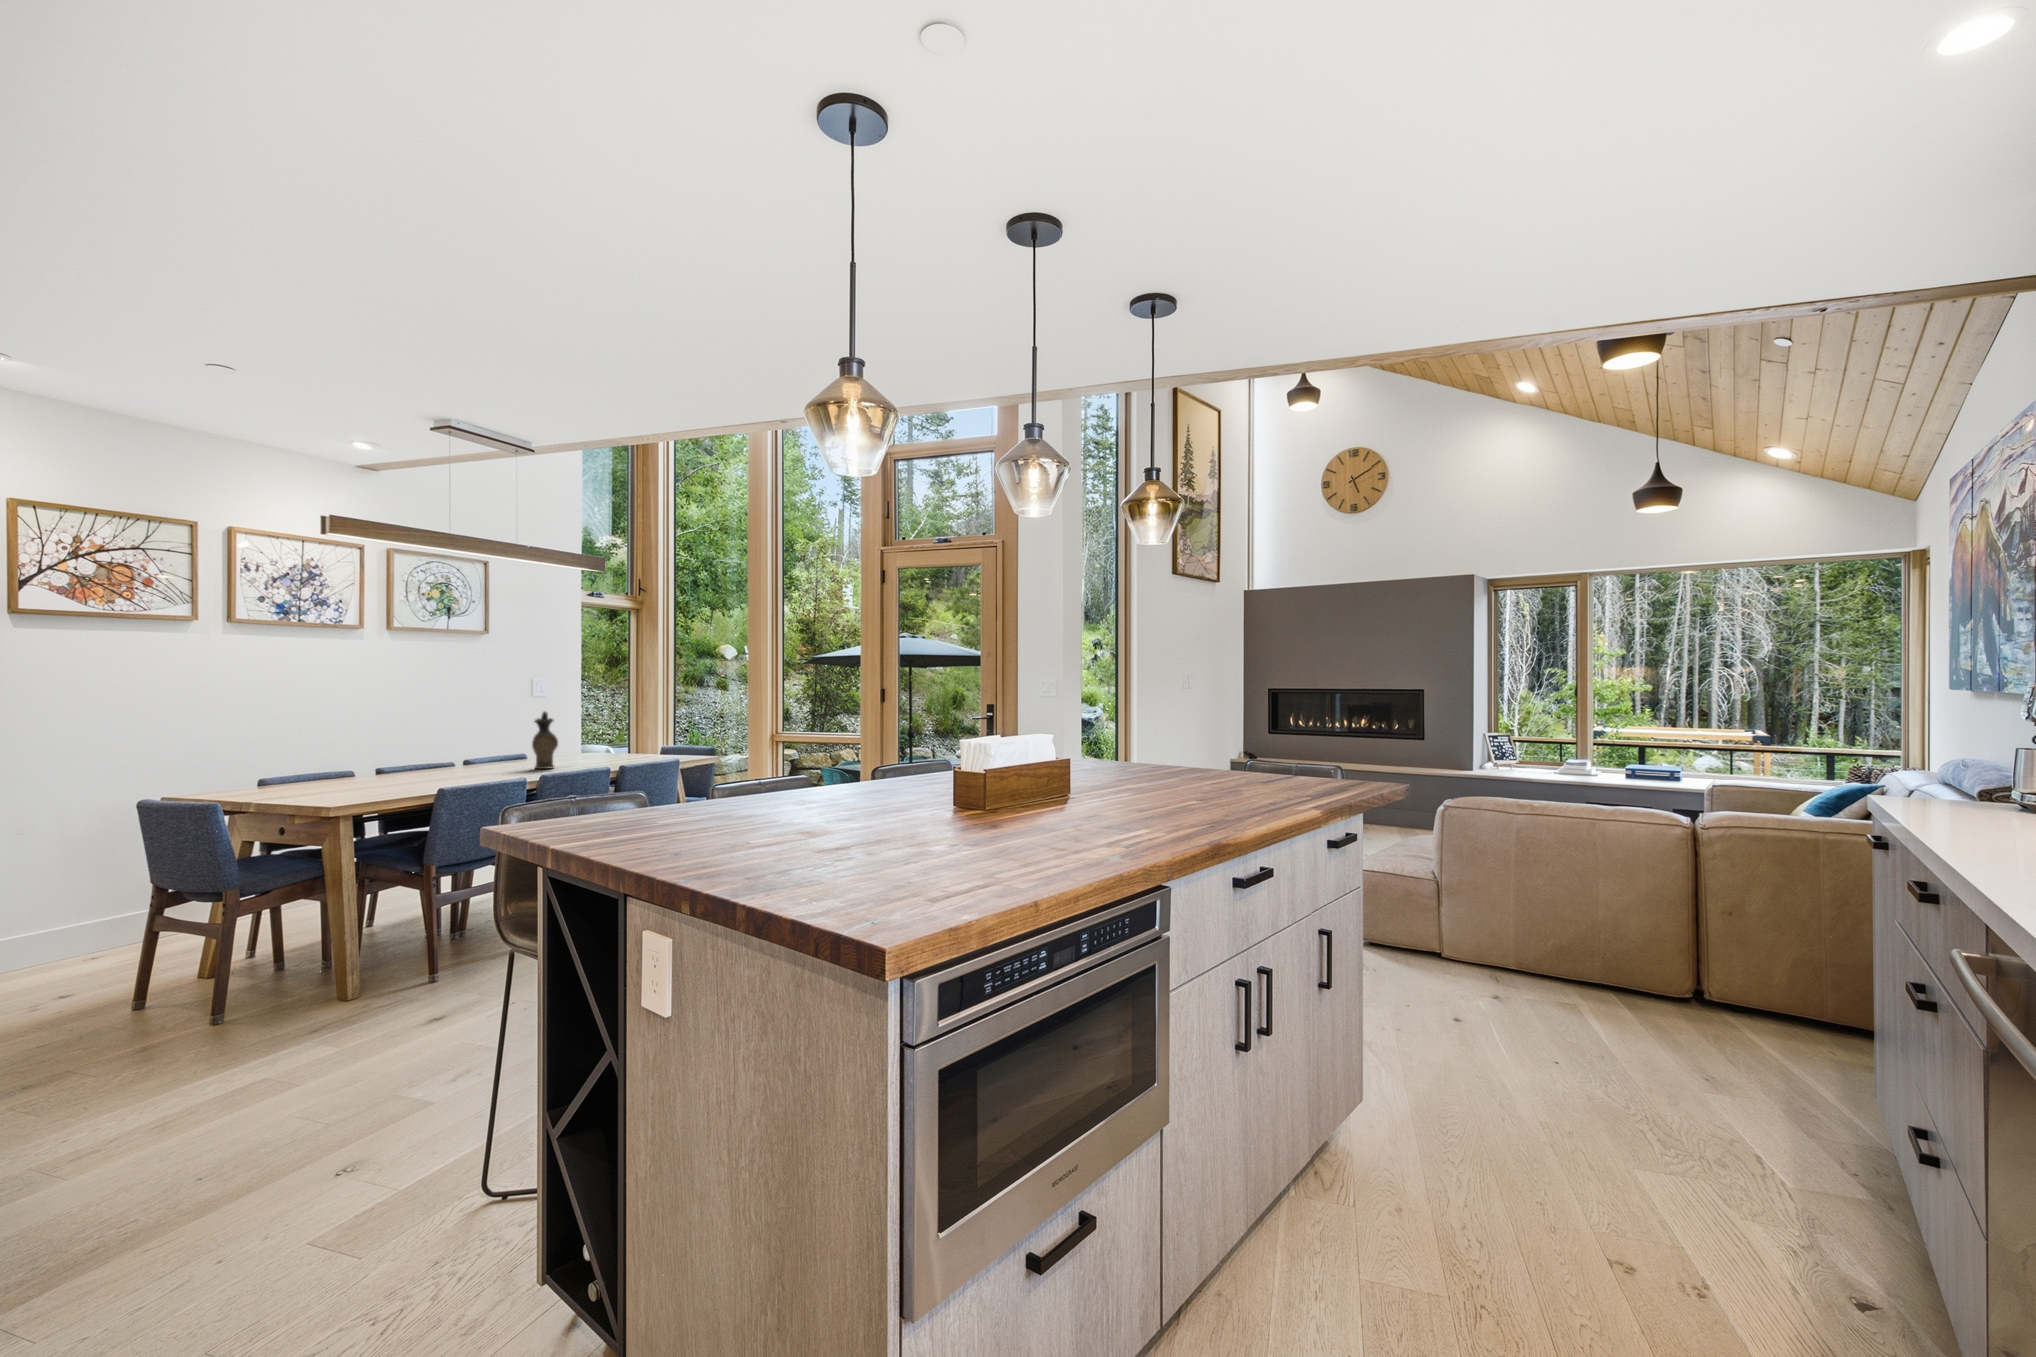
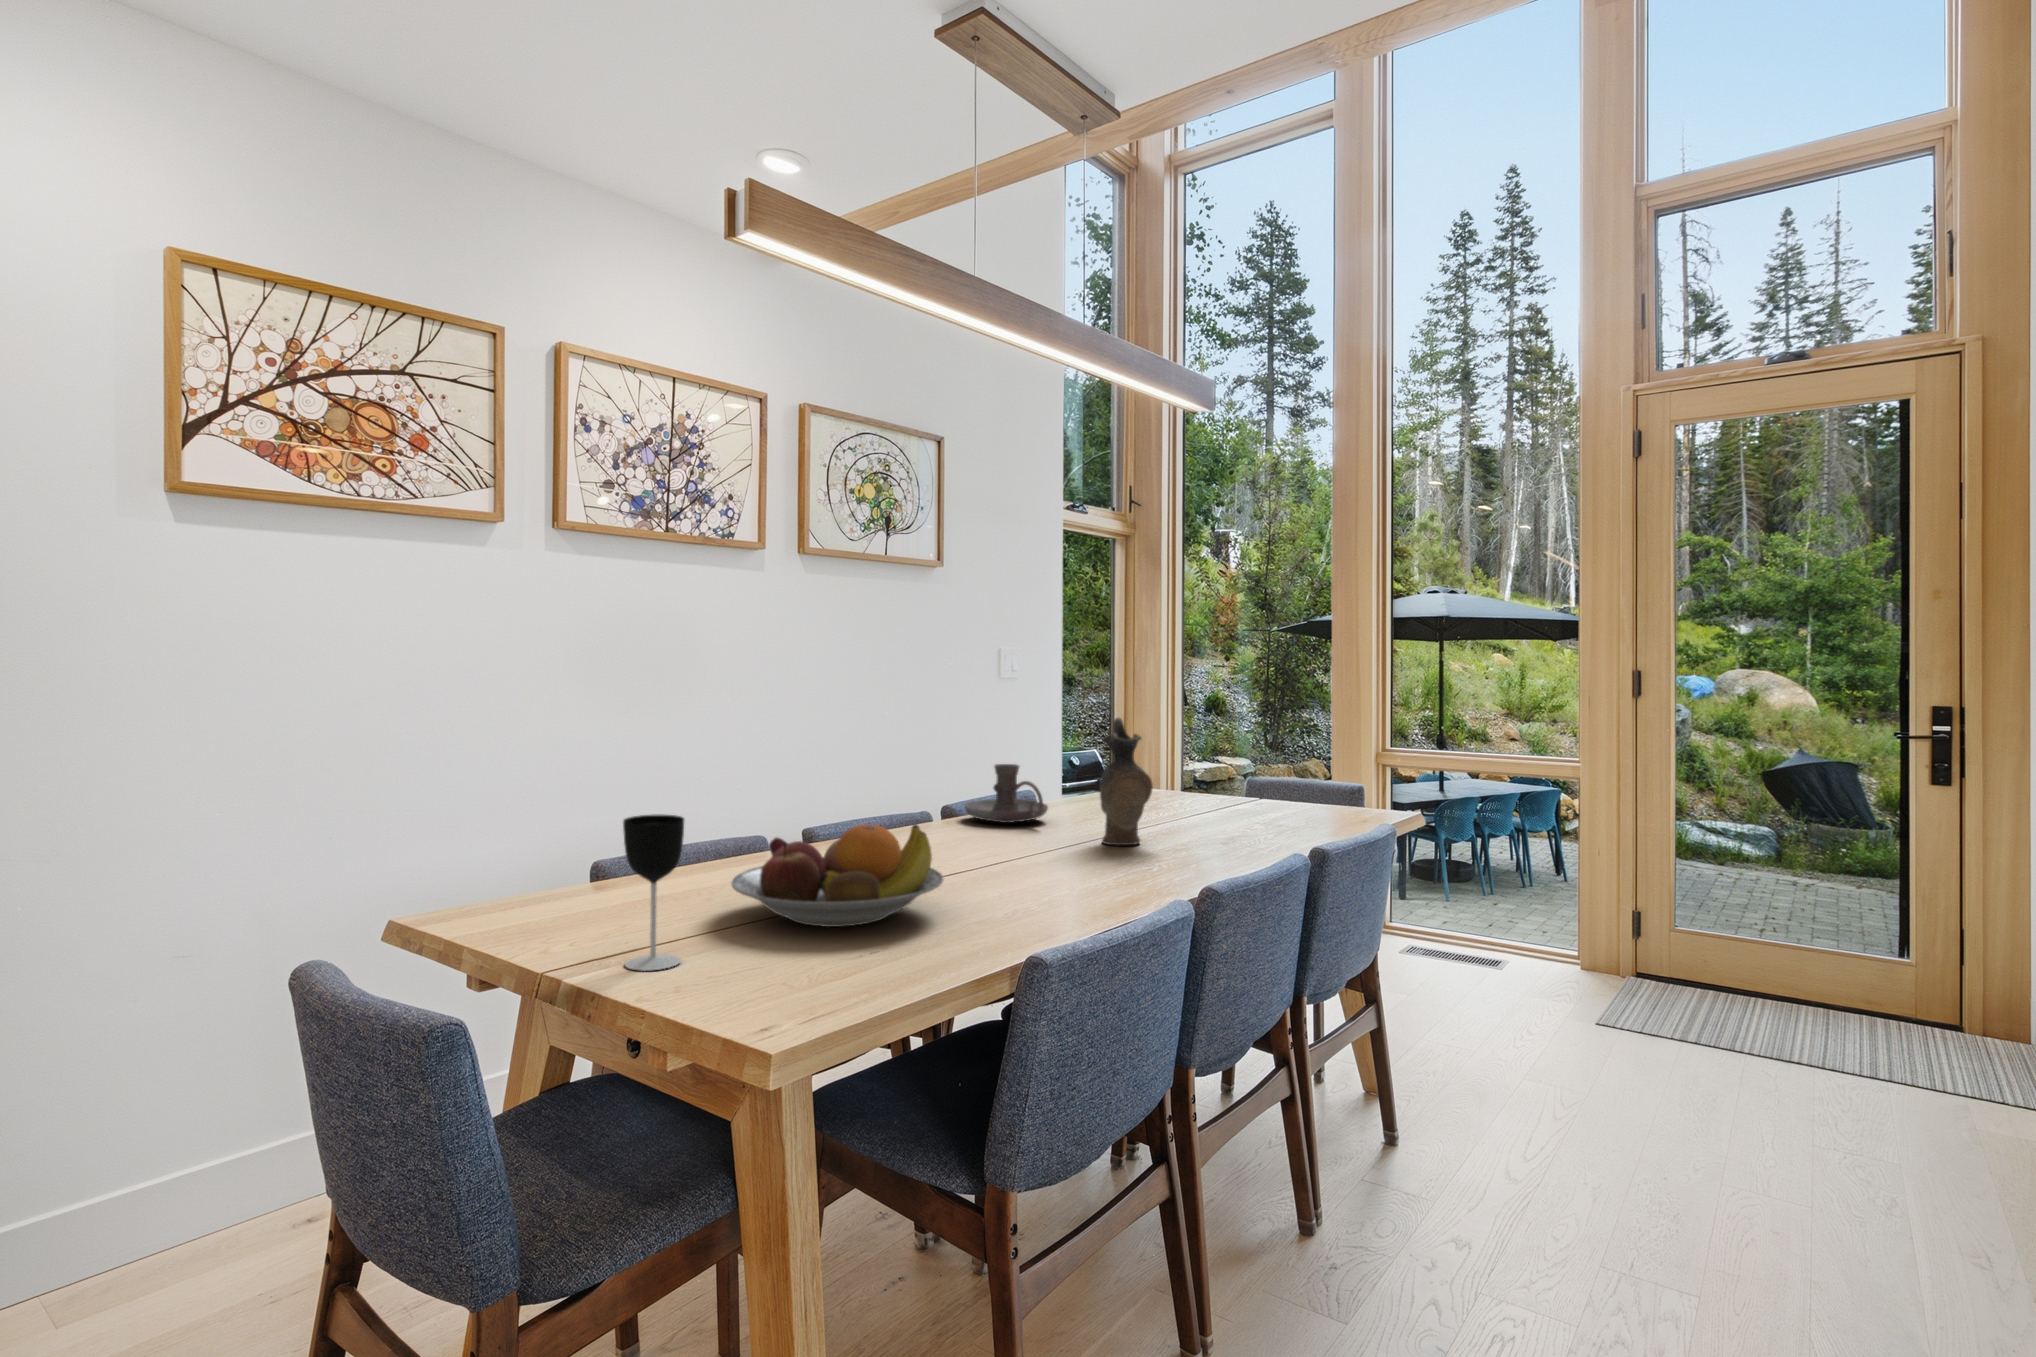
candle holder: none [475,737,522,765] -> present [965,764,1048,823]
wine glass: none [266,744,292,797] -> present [623,814,684,971]
fruit bowl: none [318,751,417,789] -> present [731,824,943,927]

